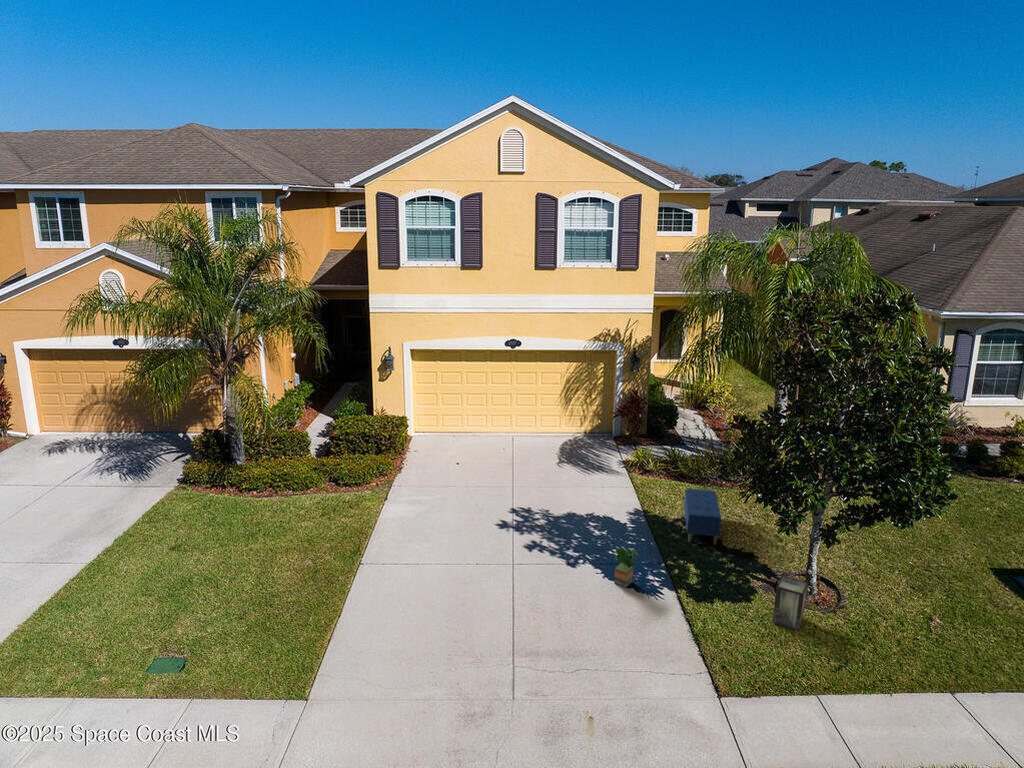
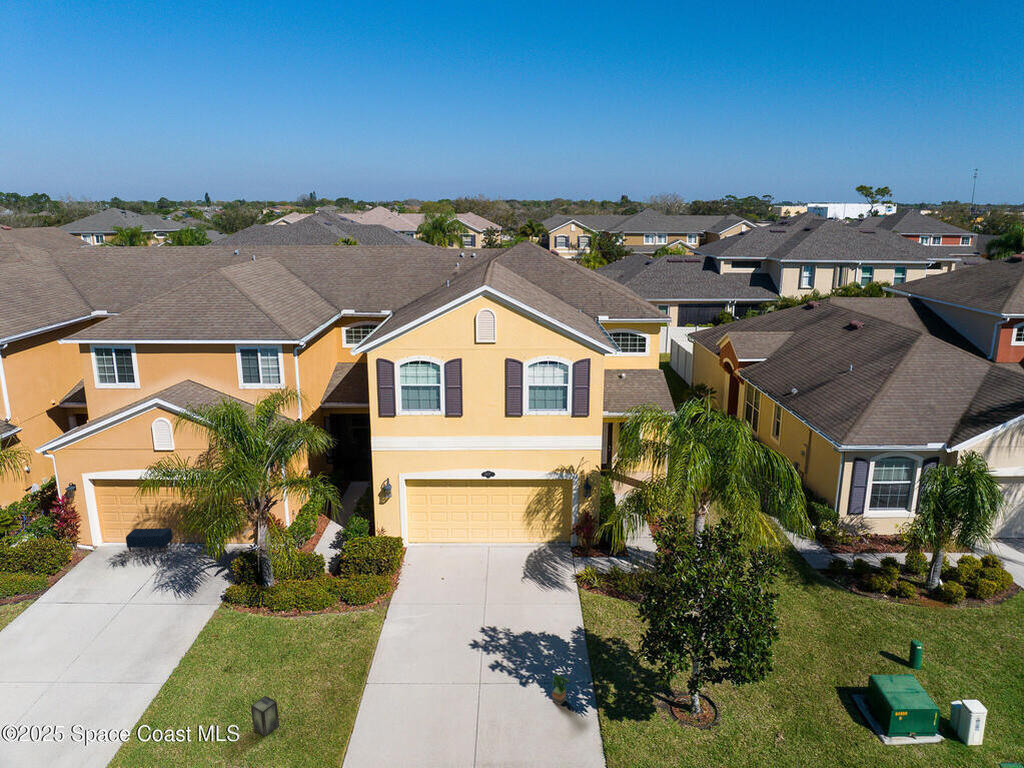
bench: present [684,489,721,545] -> present [126,528,173,552]
storage box: present [772,576,808,631] -> present [251,696,279,737]

